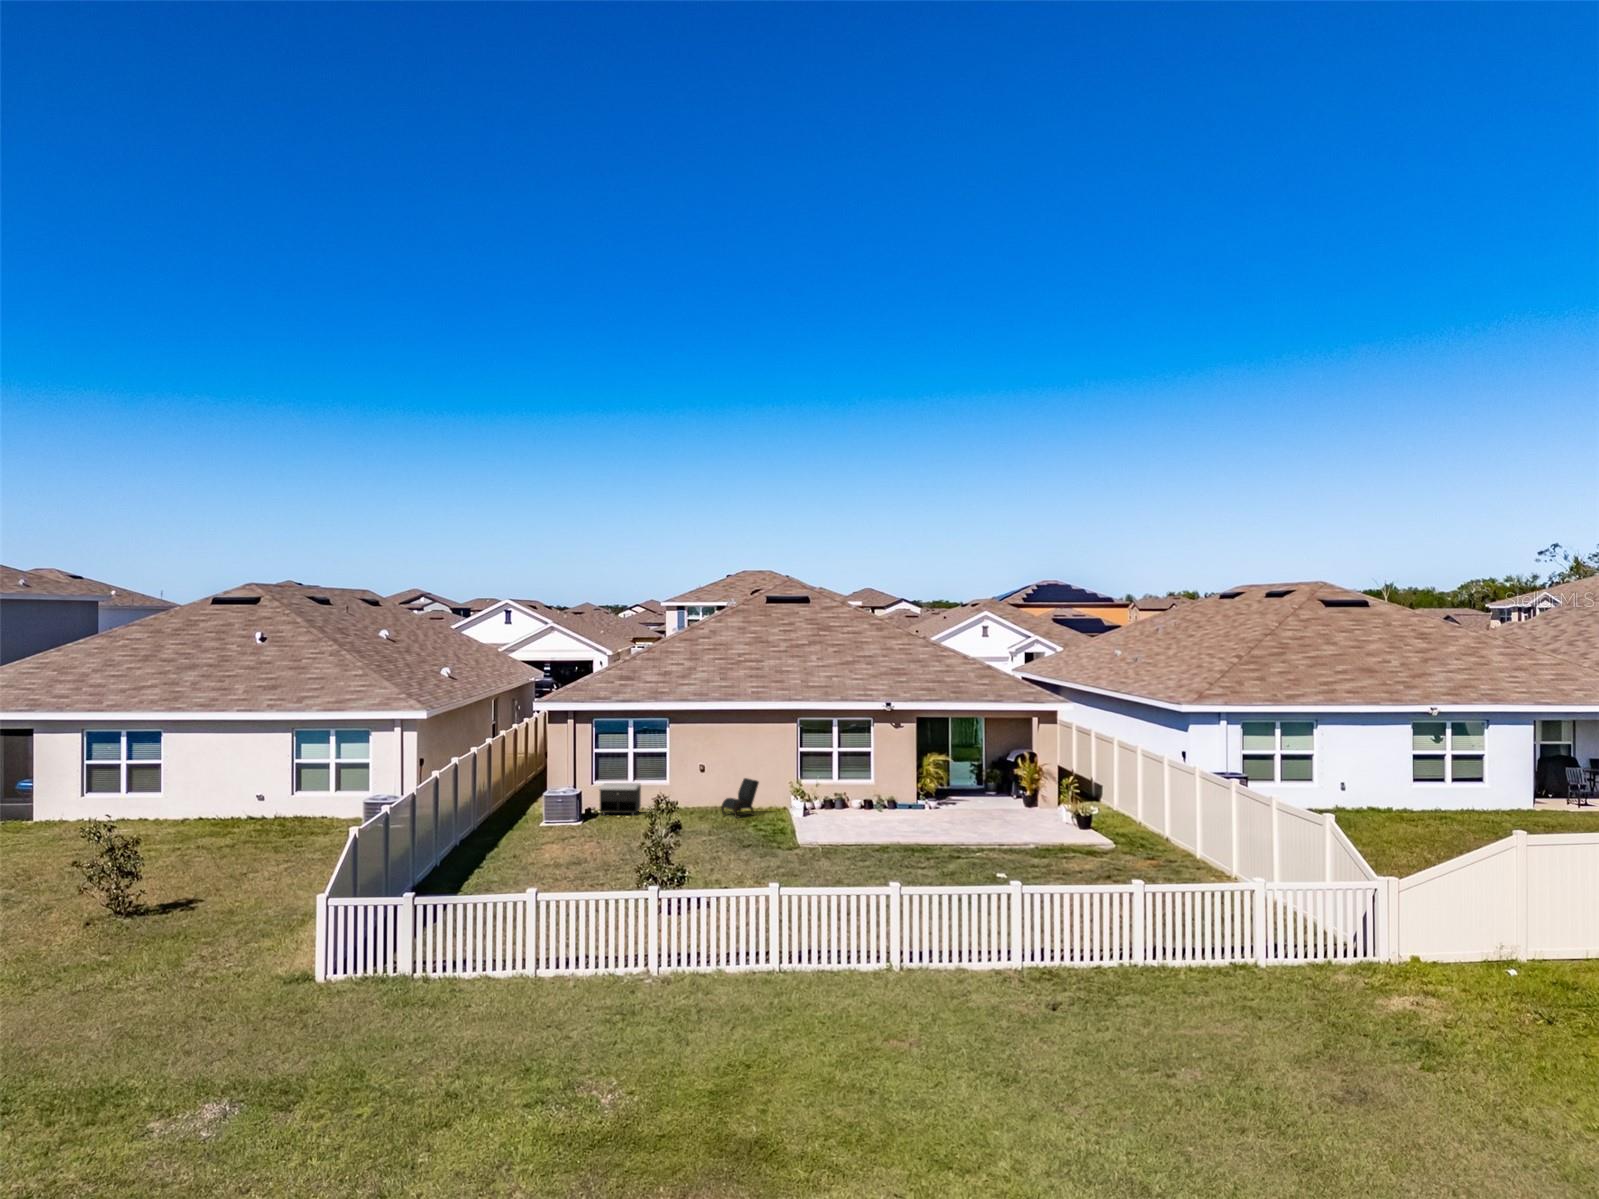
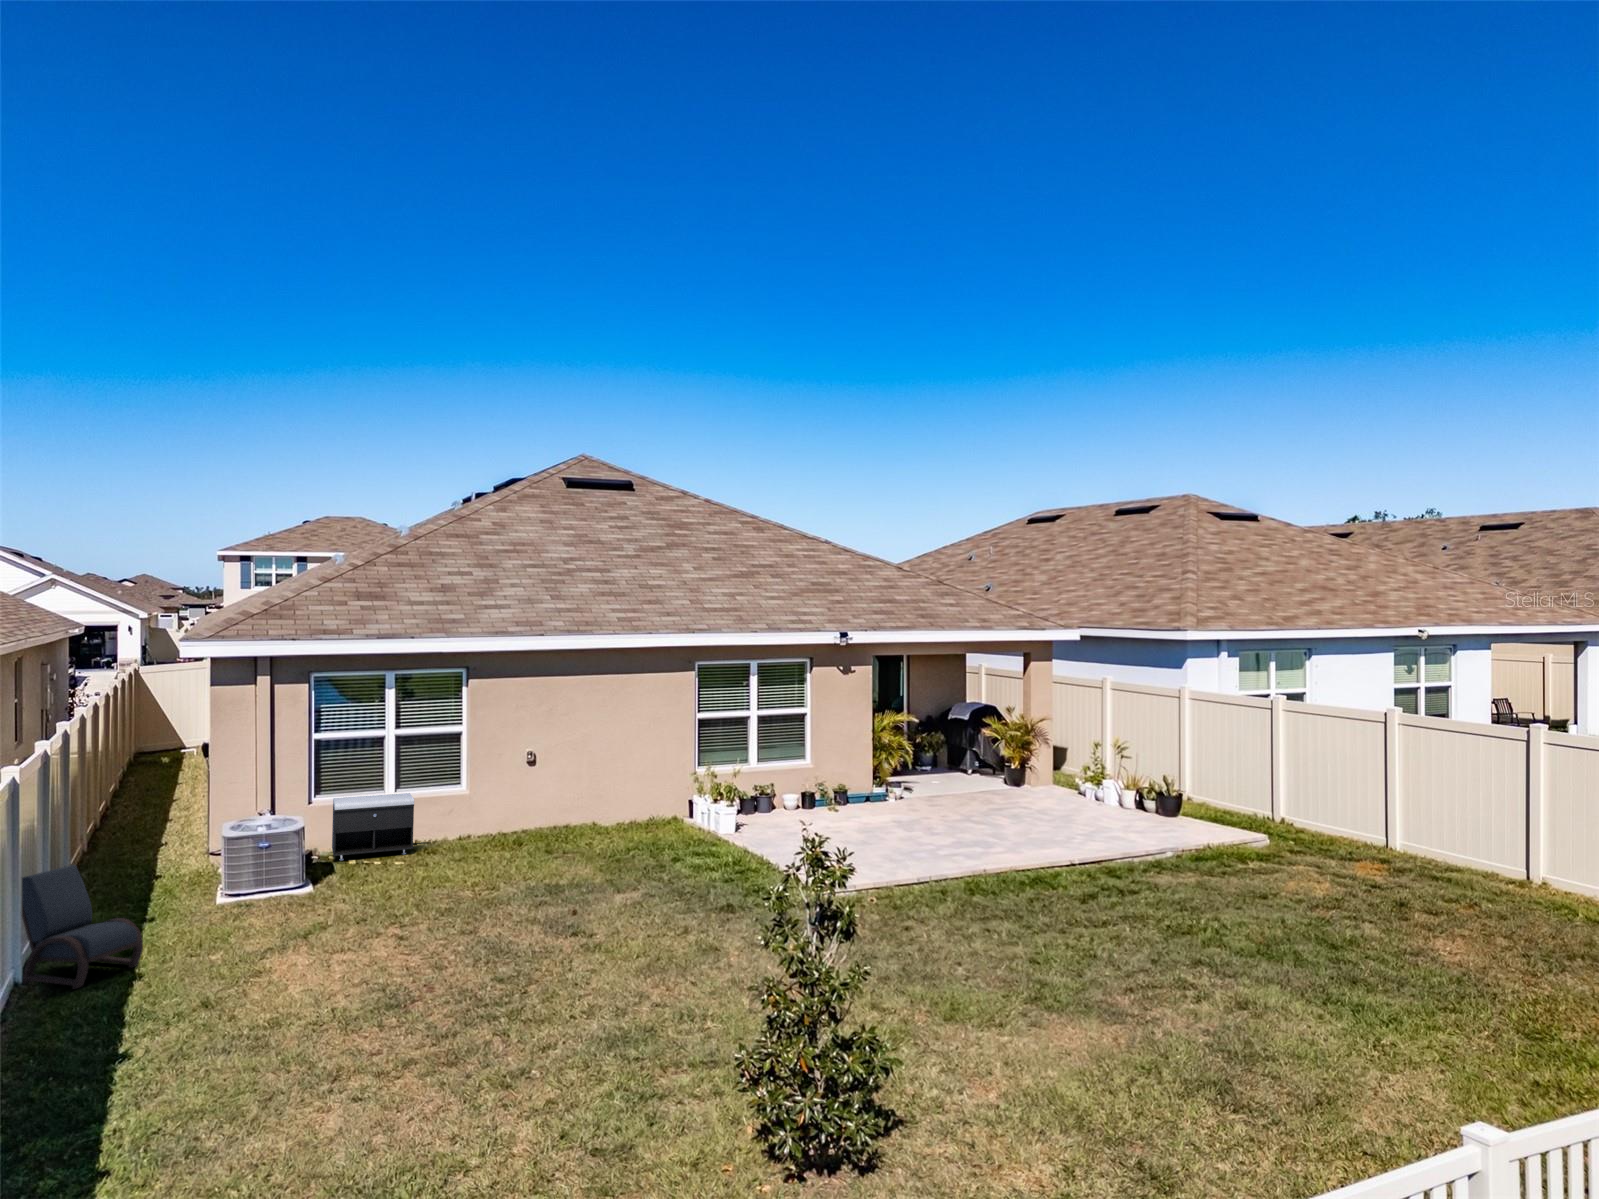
lounge chair: present [721,778,759,818] -> present [22,865,143,989]

